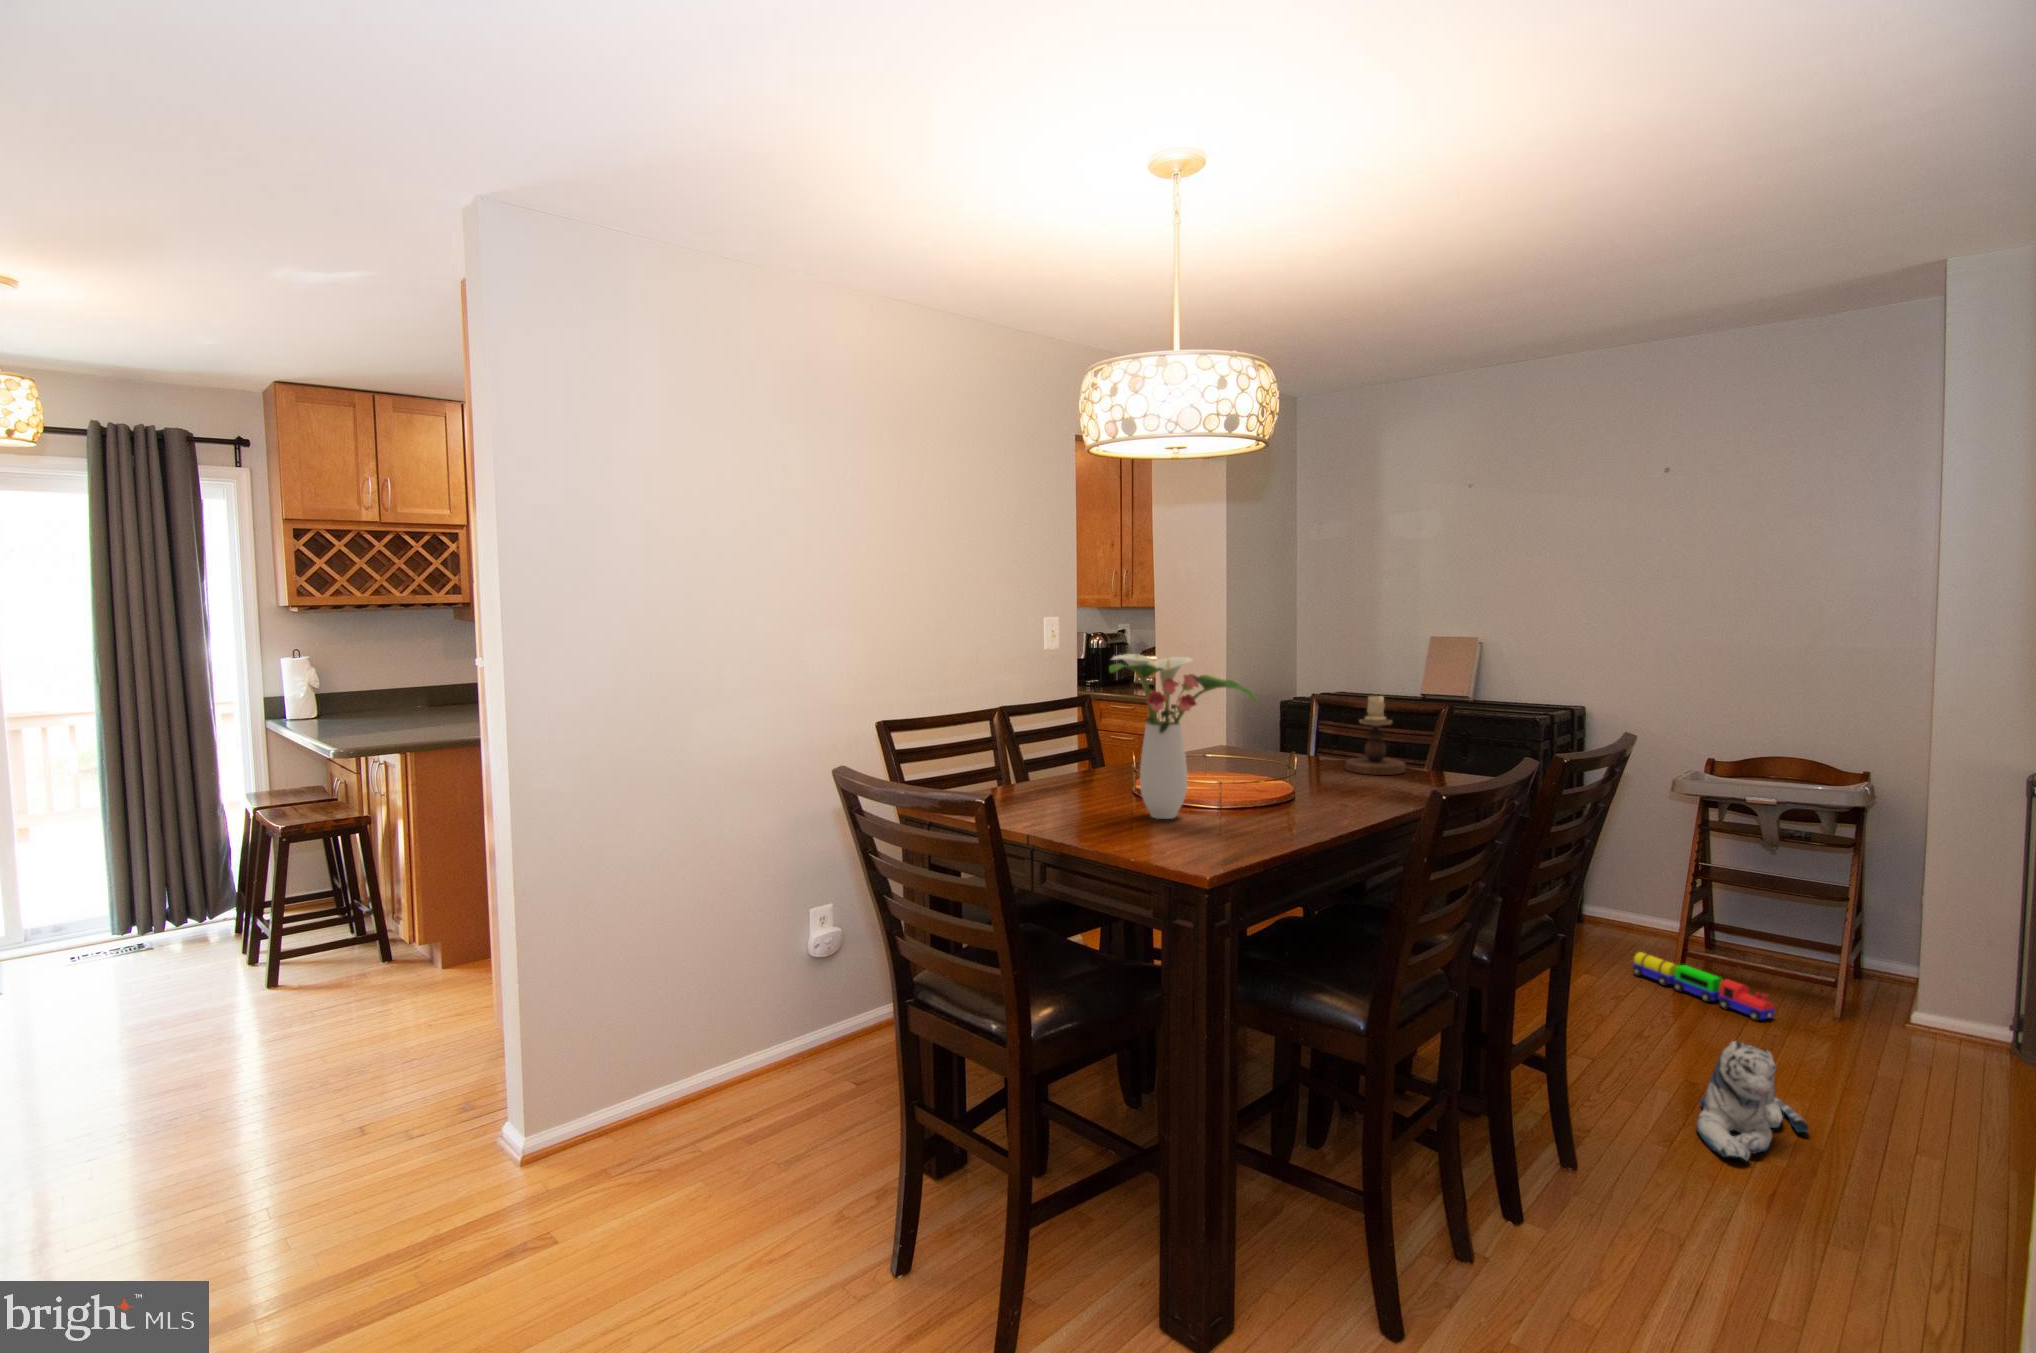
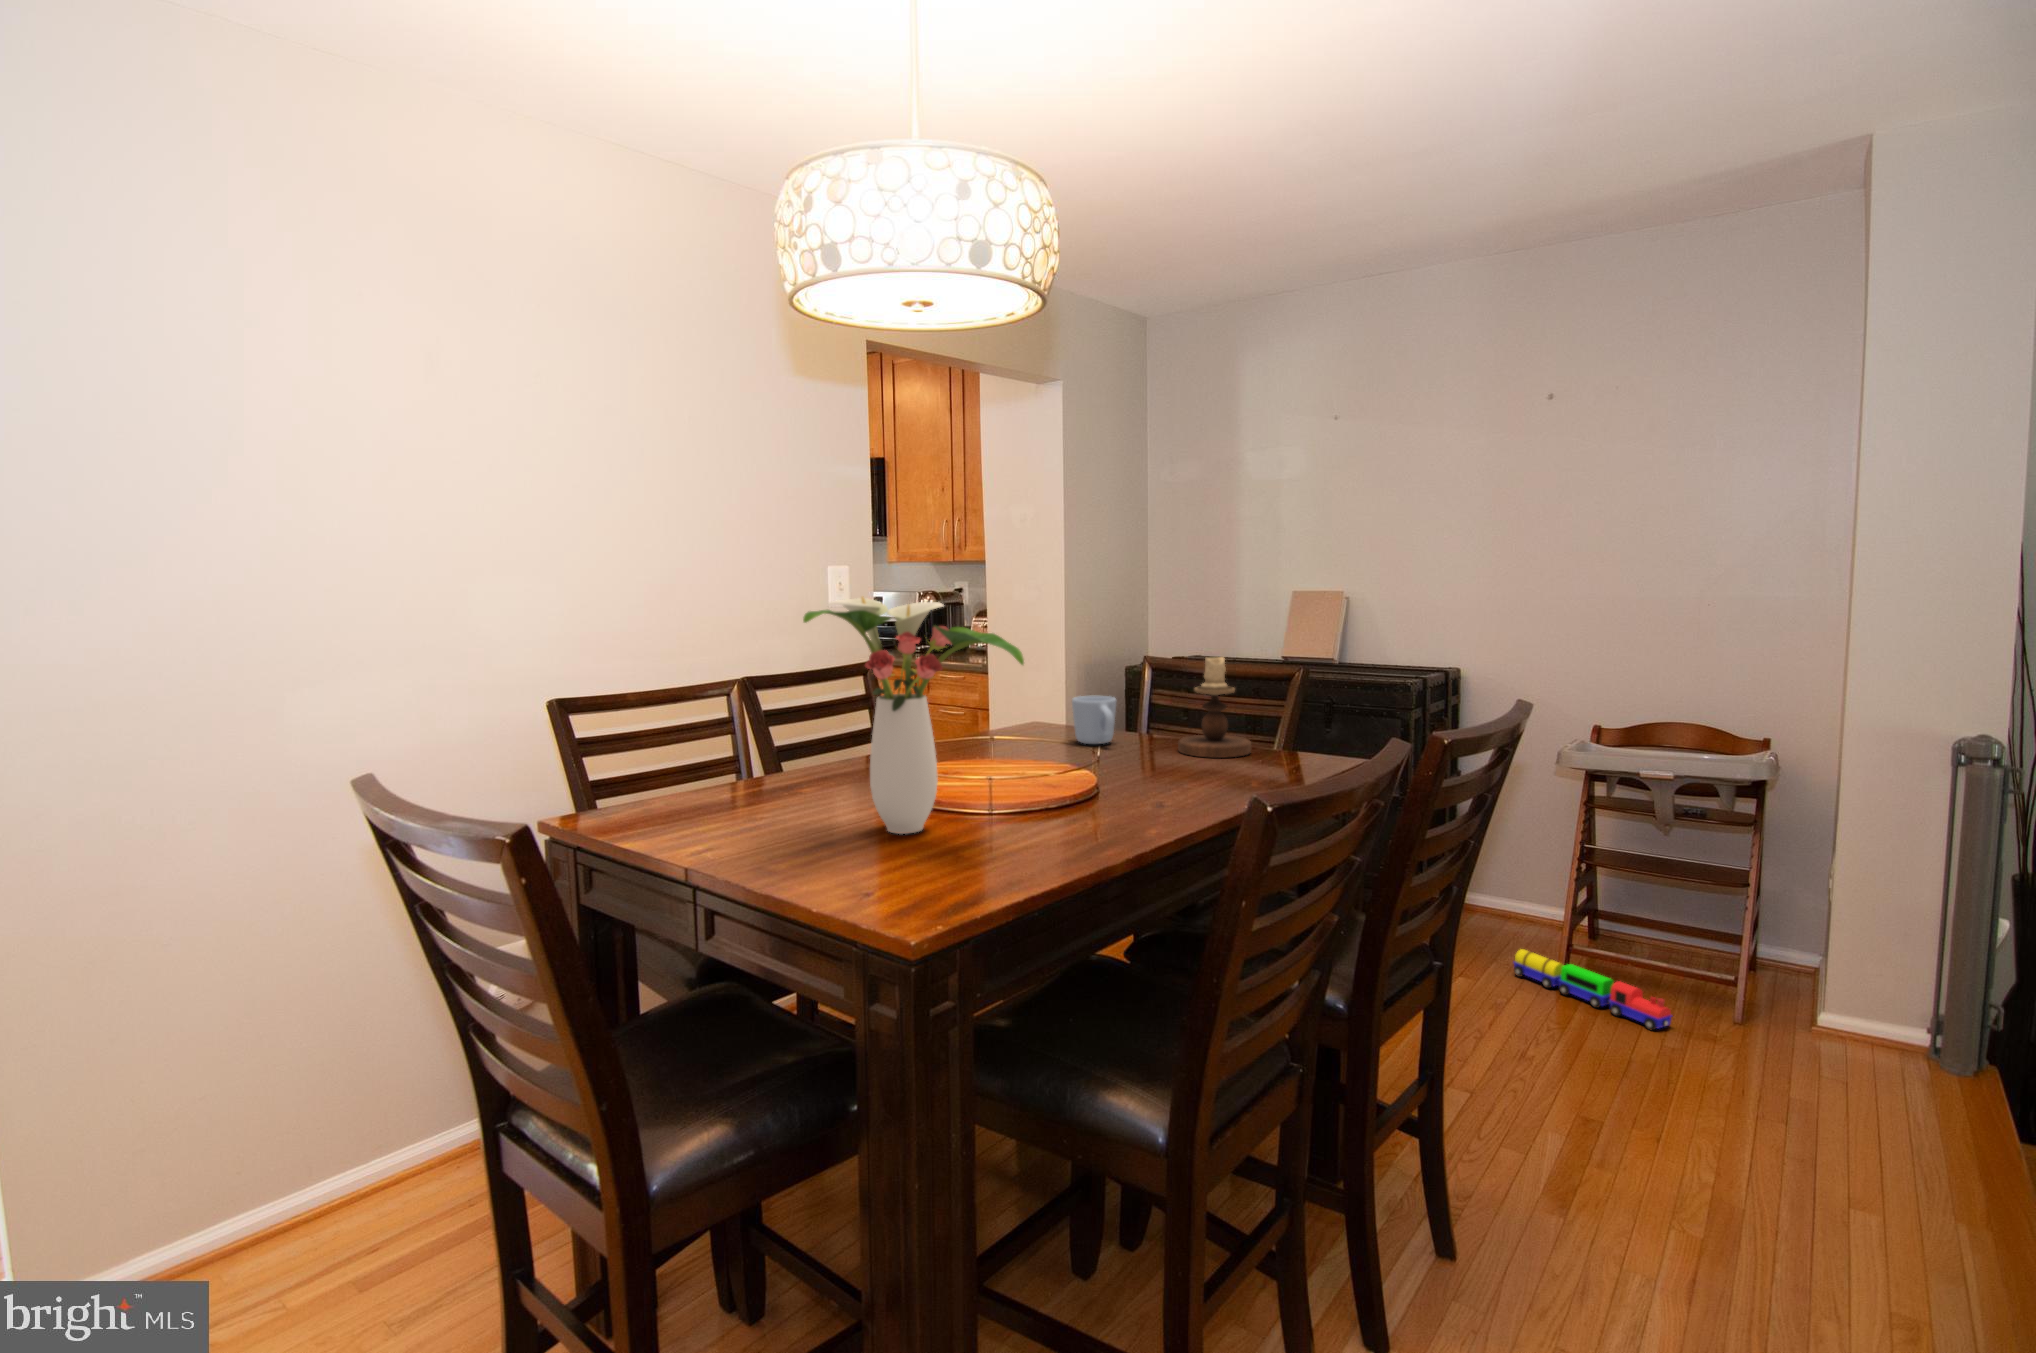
mug: none [1258,725,1294,763] -> present [1072,696,1116,744]
plush toy: present [1696,1042,1808,1160] -> none [1599,1081,1730,1238]

